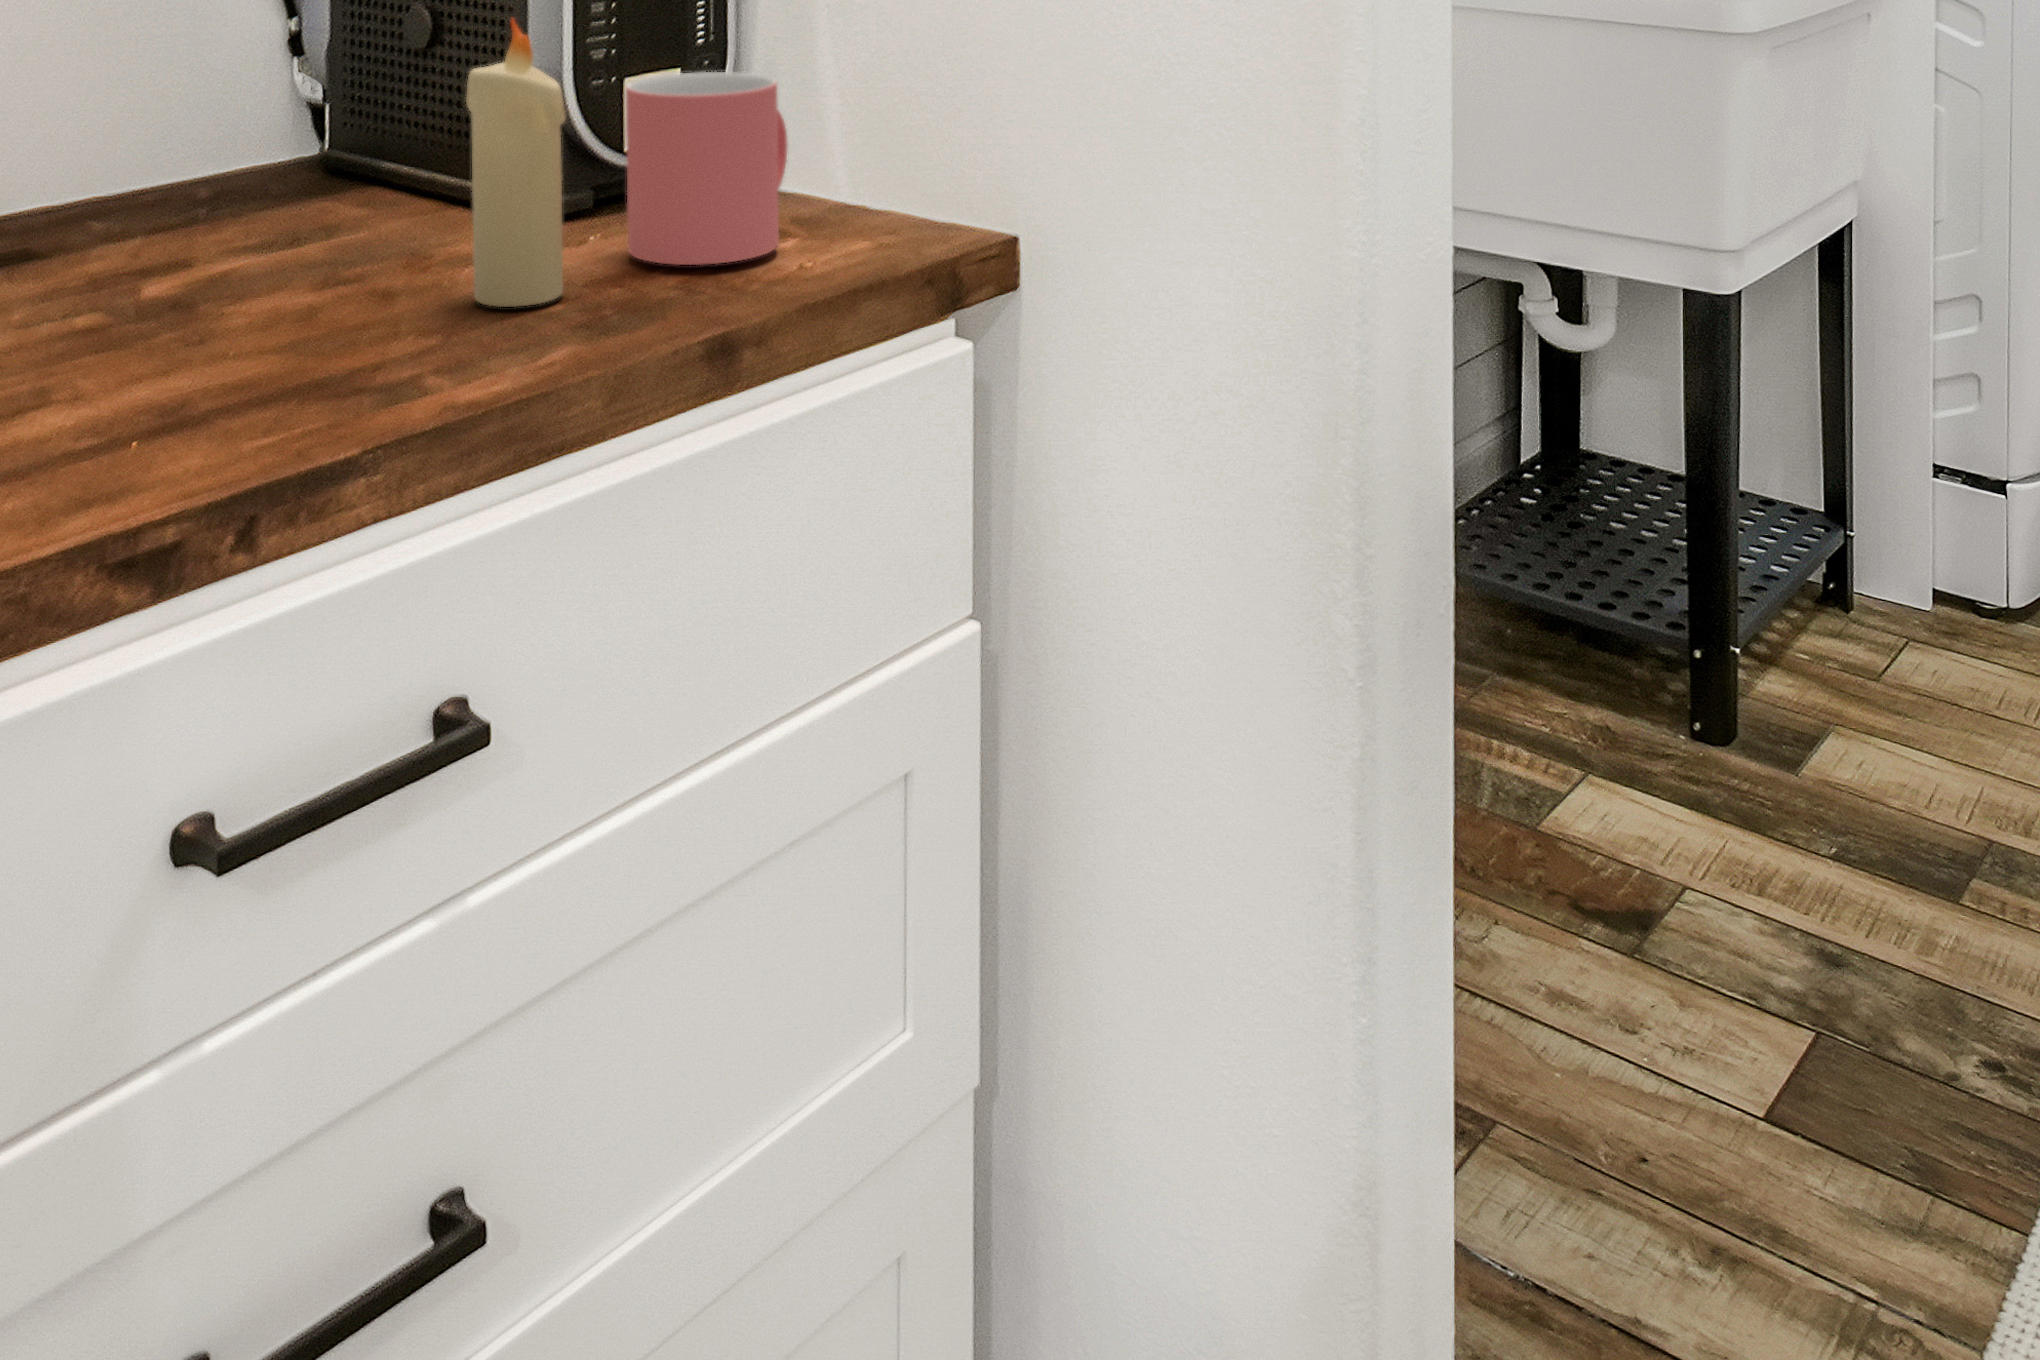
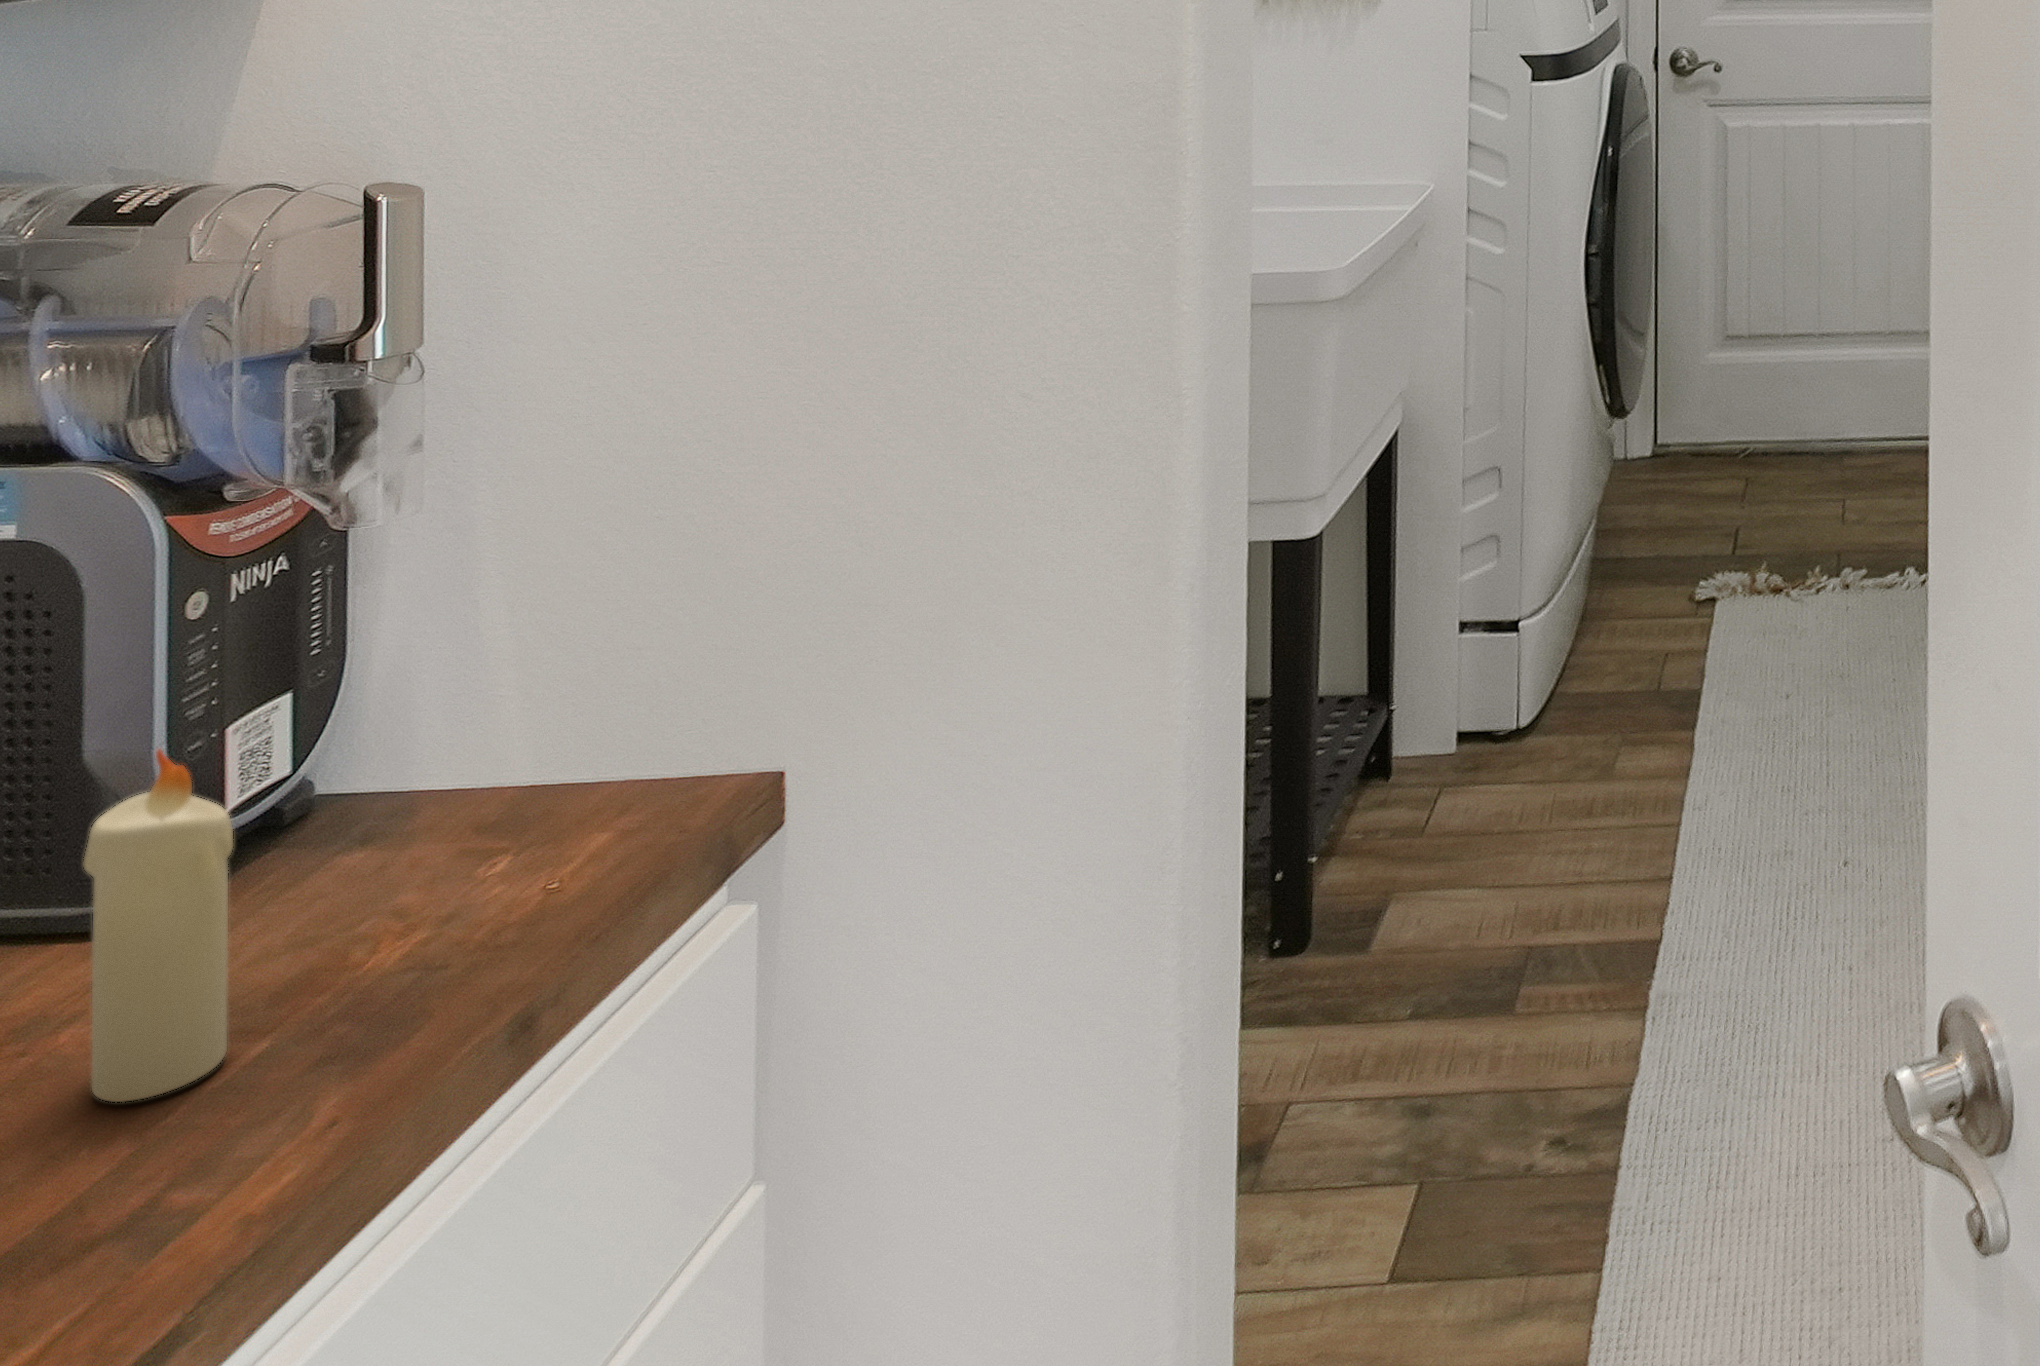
mug: present [626,72,788,265] -> none [273,700,486,963]

